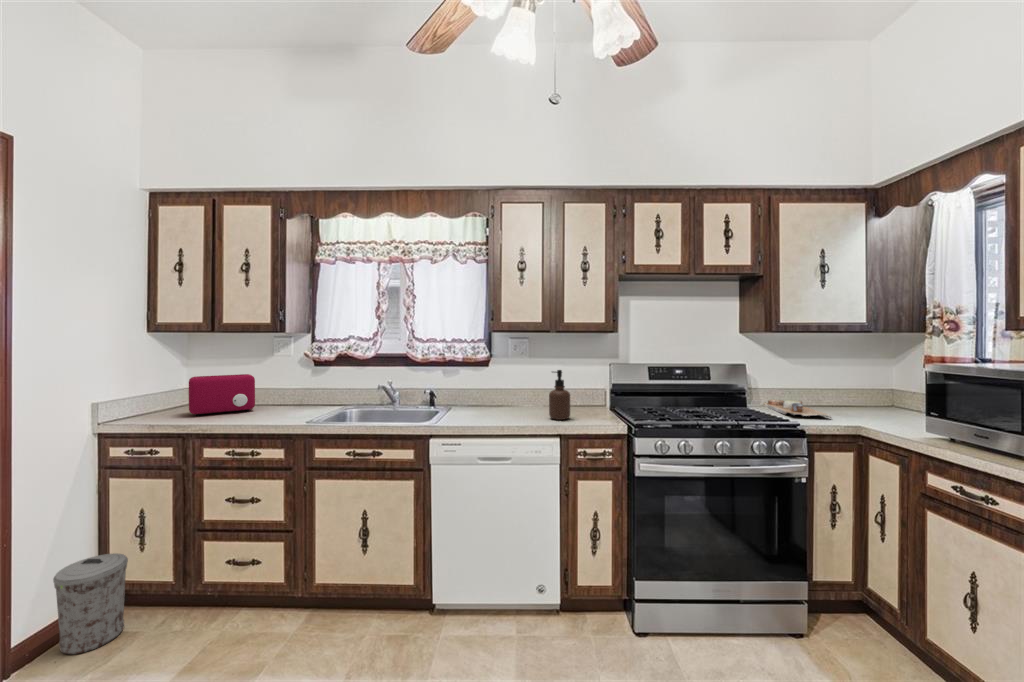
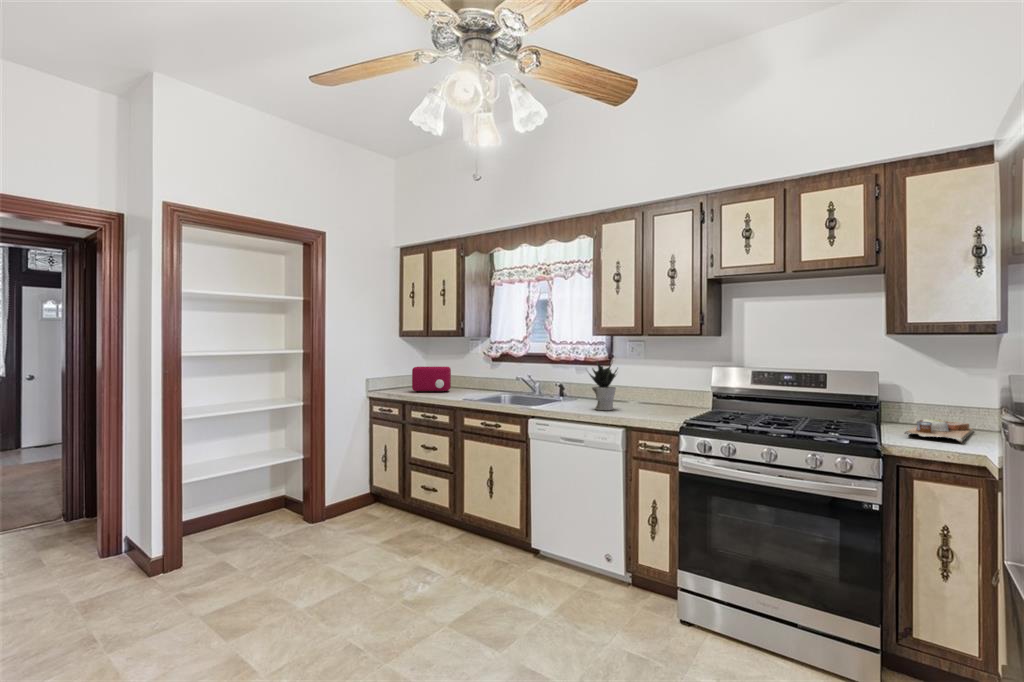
potted plant: none [490,359,527,418] -> present [589,361,617,410]
soap dispenser: present [549,370,570,420] -> none [630,370,649,415]
trash can: present [53,553,128,654] -> none [346,468,378,519]

